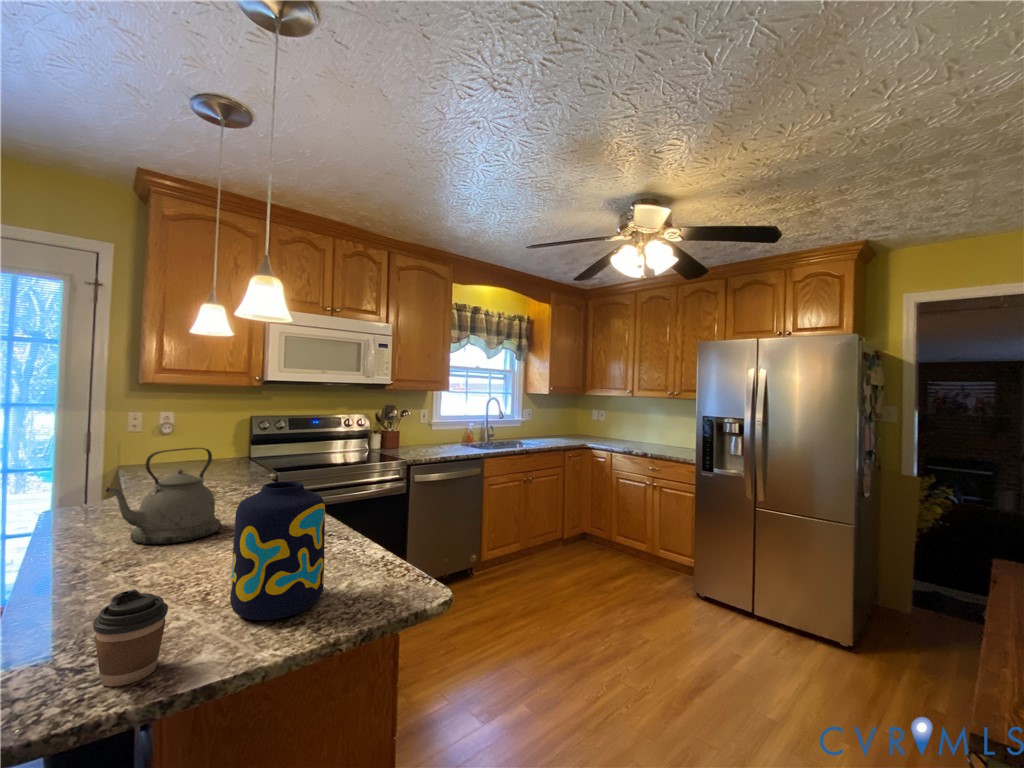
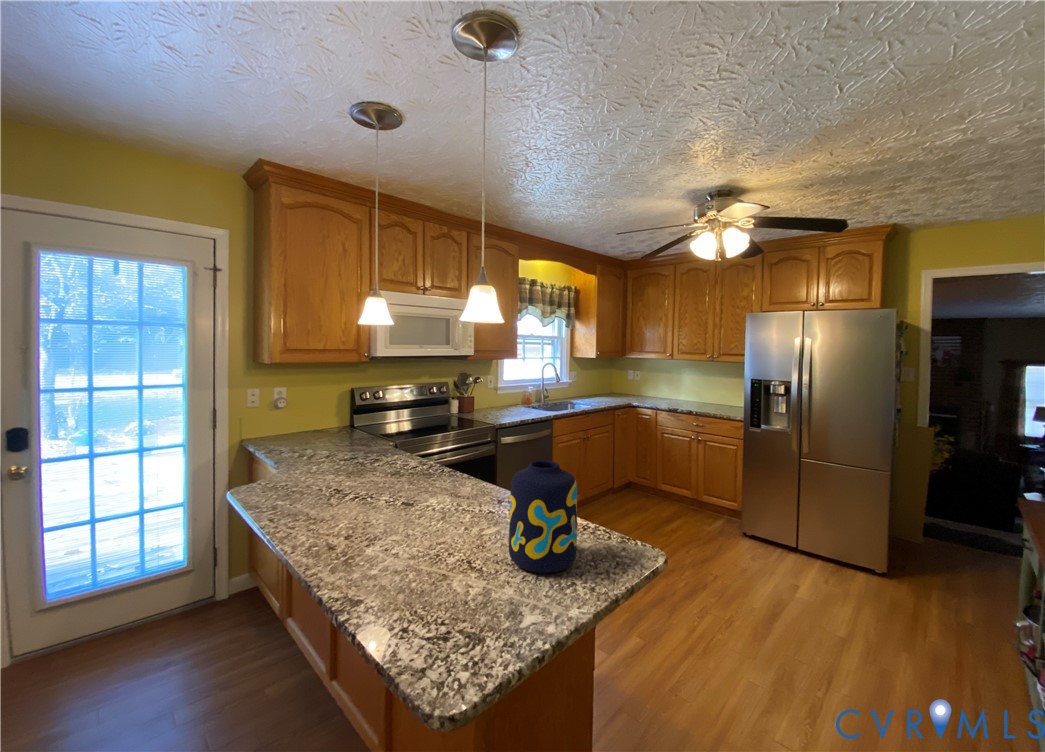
kettle: present [106,448,221,544] -> none [343,428,417,513]
coffee cup: present [93,590,168,686] -> none [474,554,520,628]

